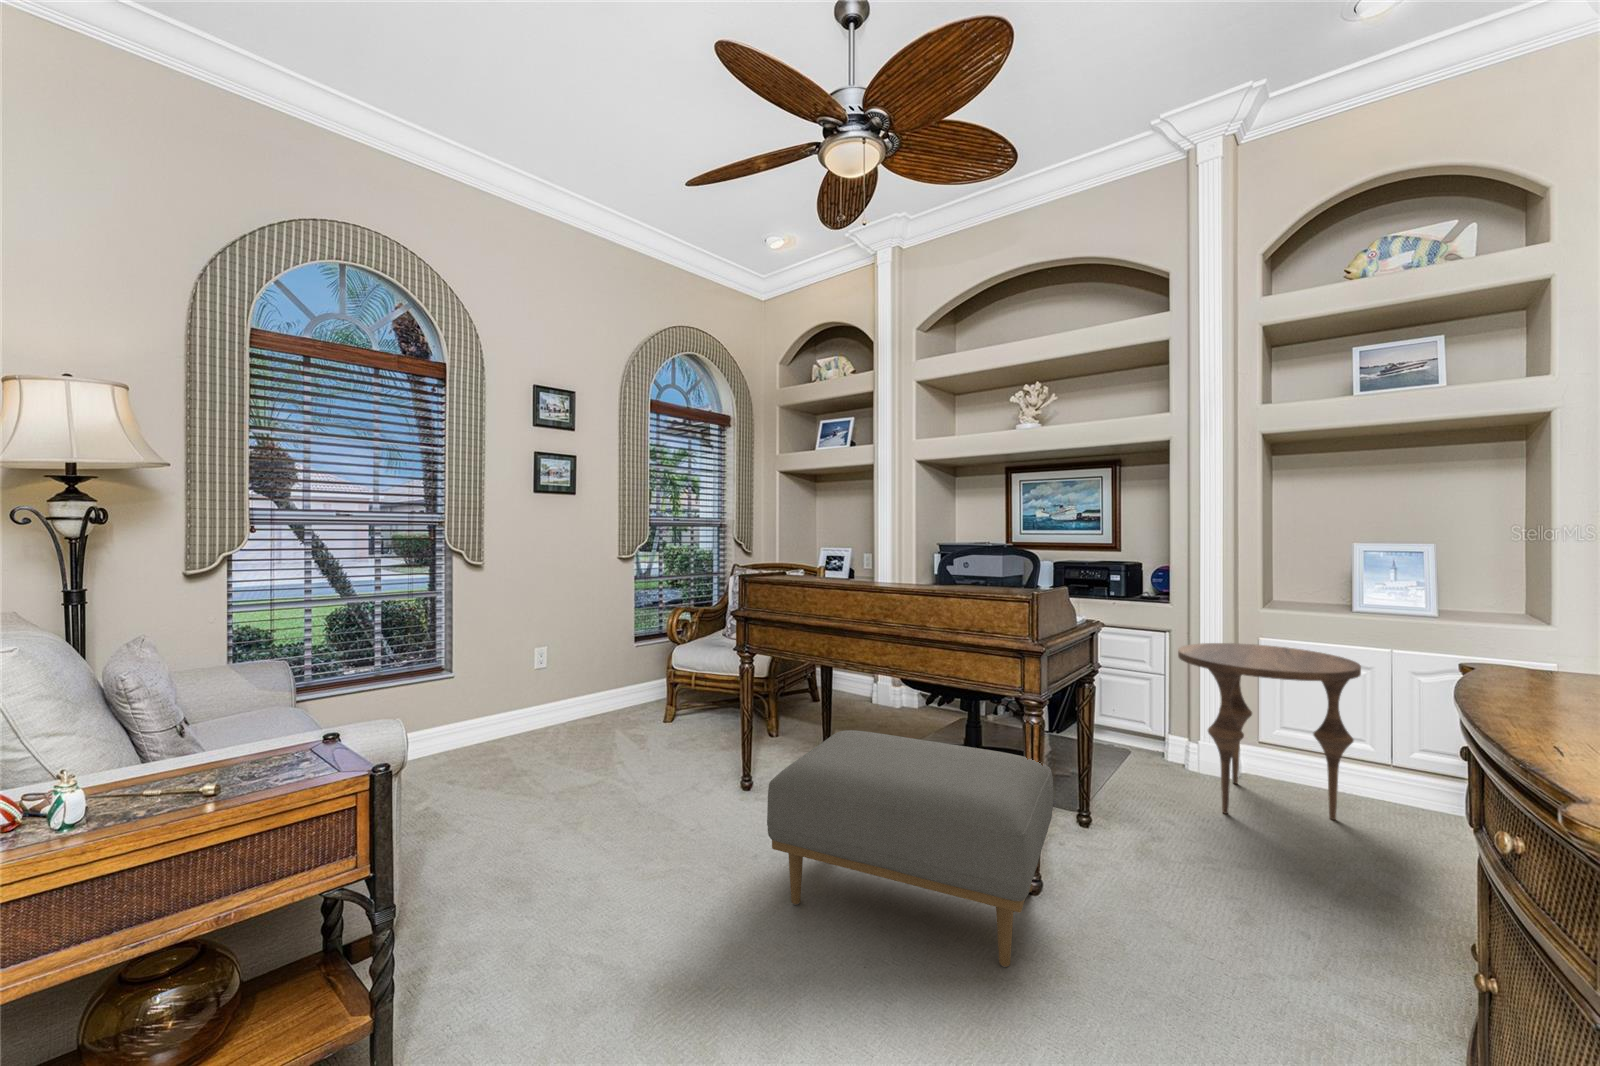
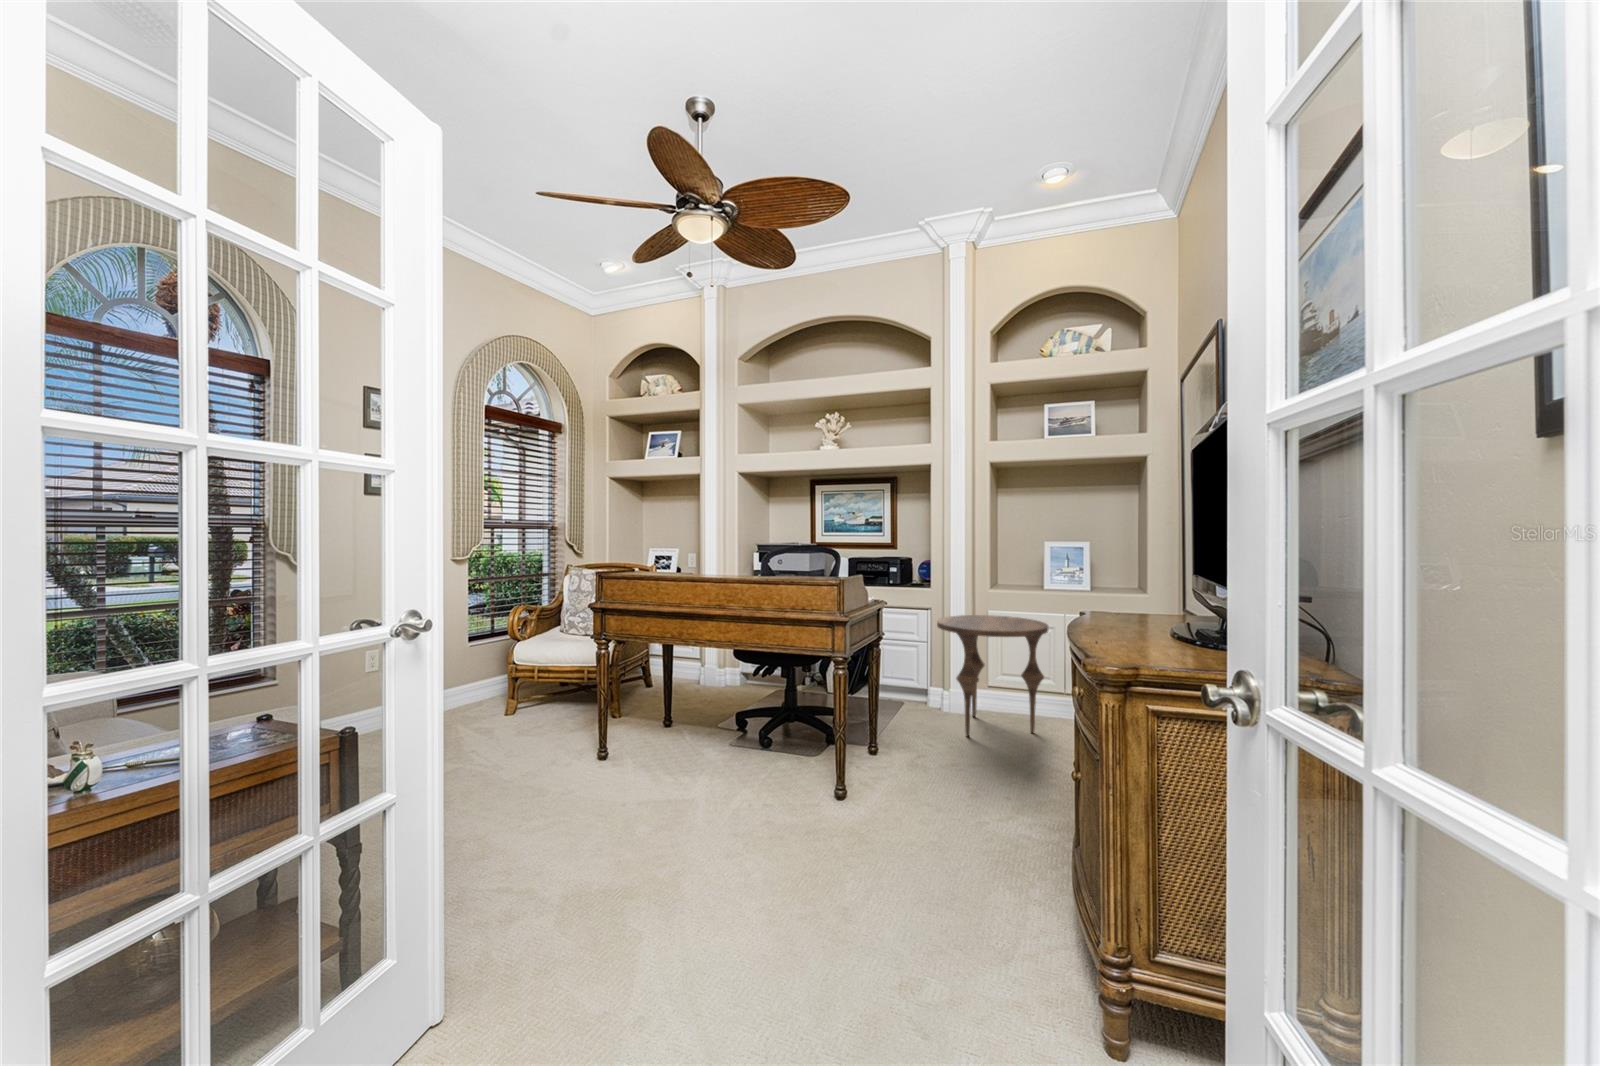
ottoman: present [767,730,1053,967] -> none [640,696,856,852]

